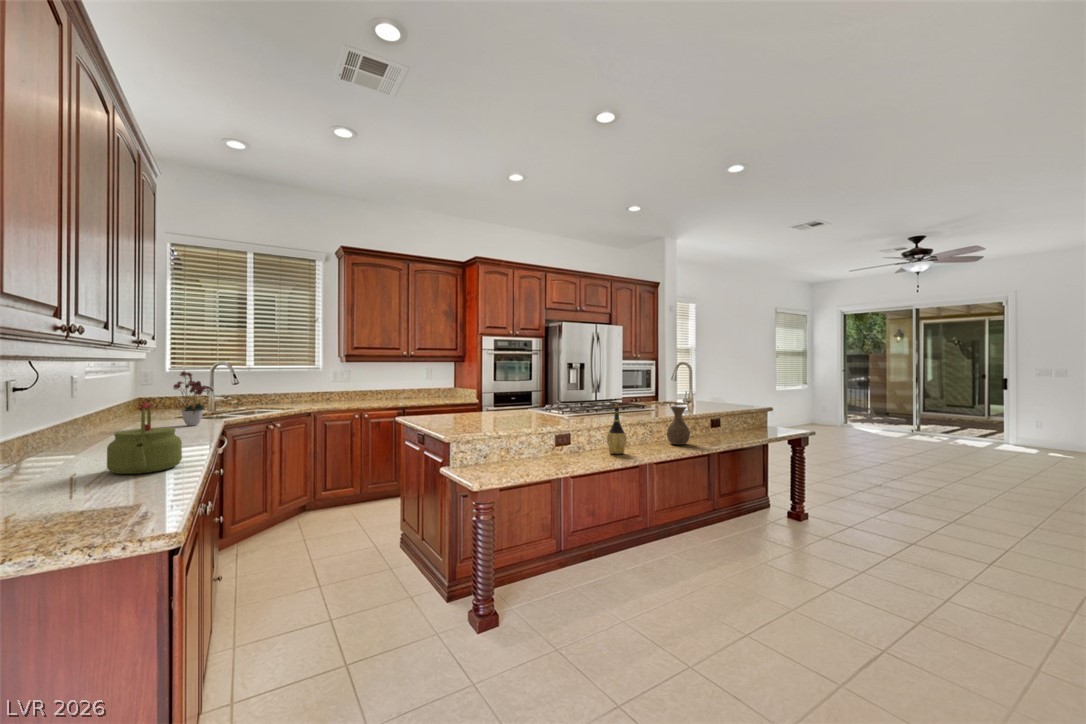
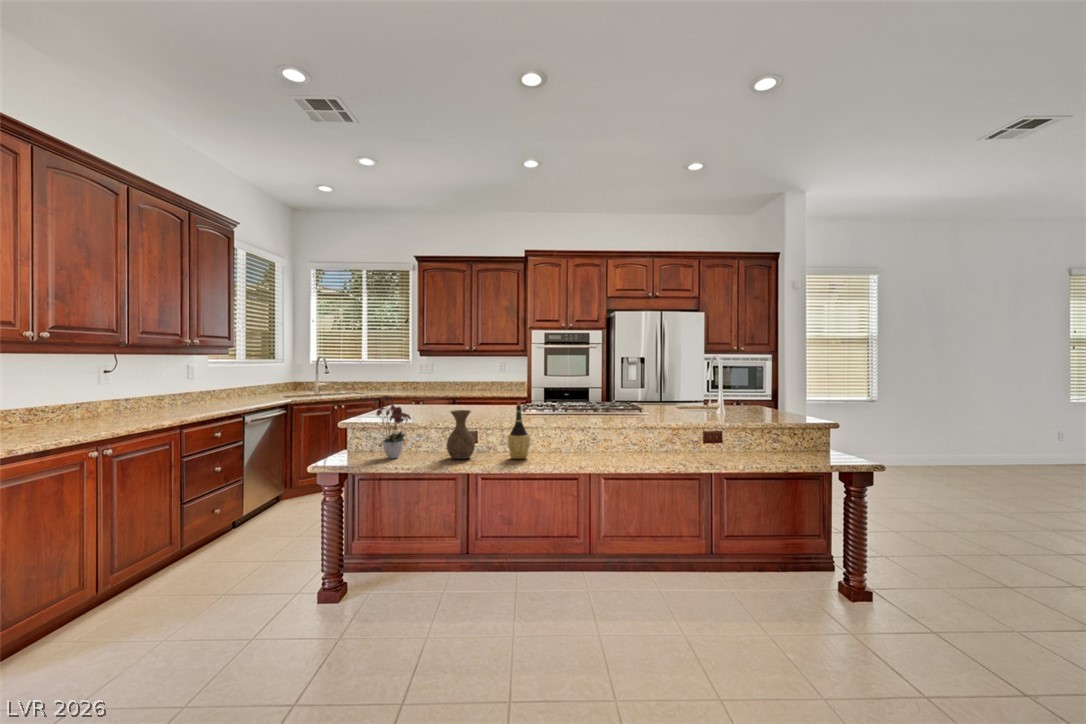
flower arrangement: present [174,371,213,426] -> present [376,396,411,459]
kettle: present [107,402,182,474] -> none [82,382,140,430]
vase: present [667,406,690,445] -> present [447,410,475,459]

